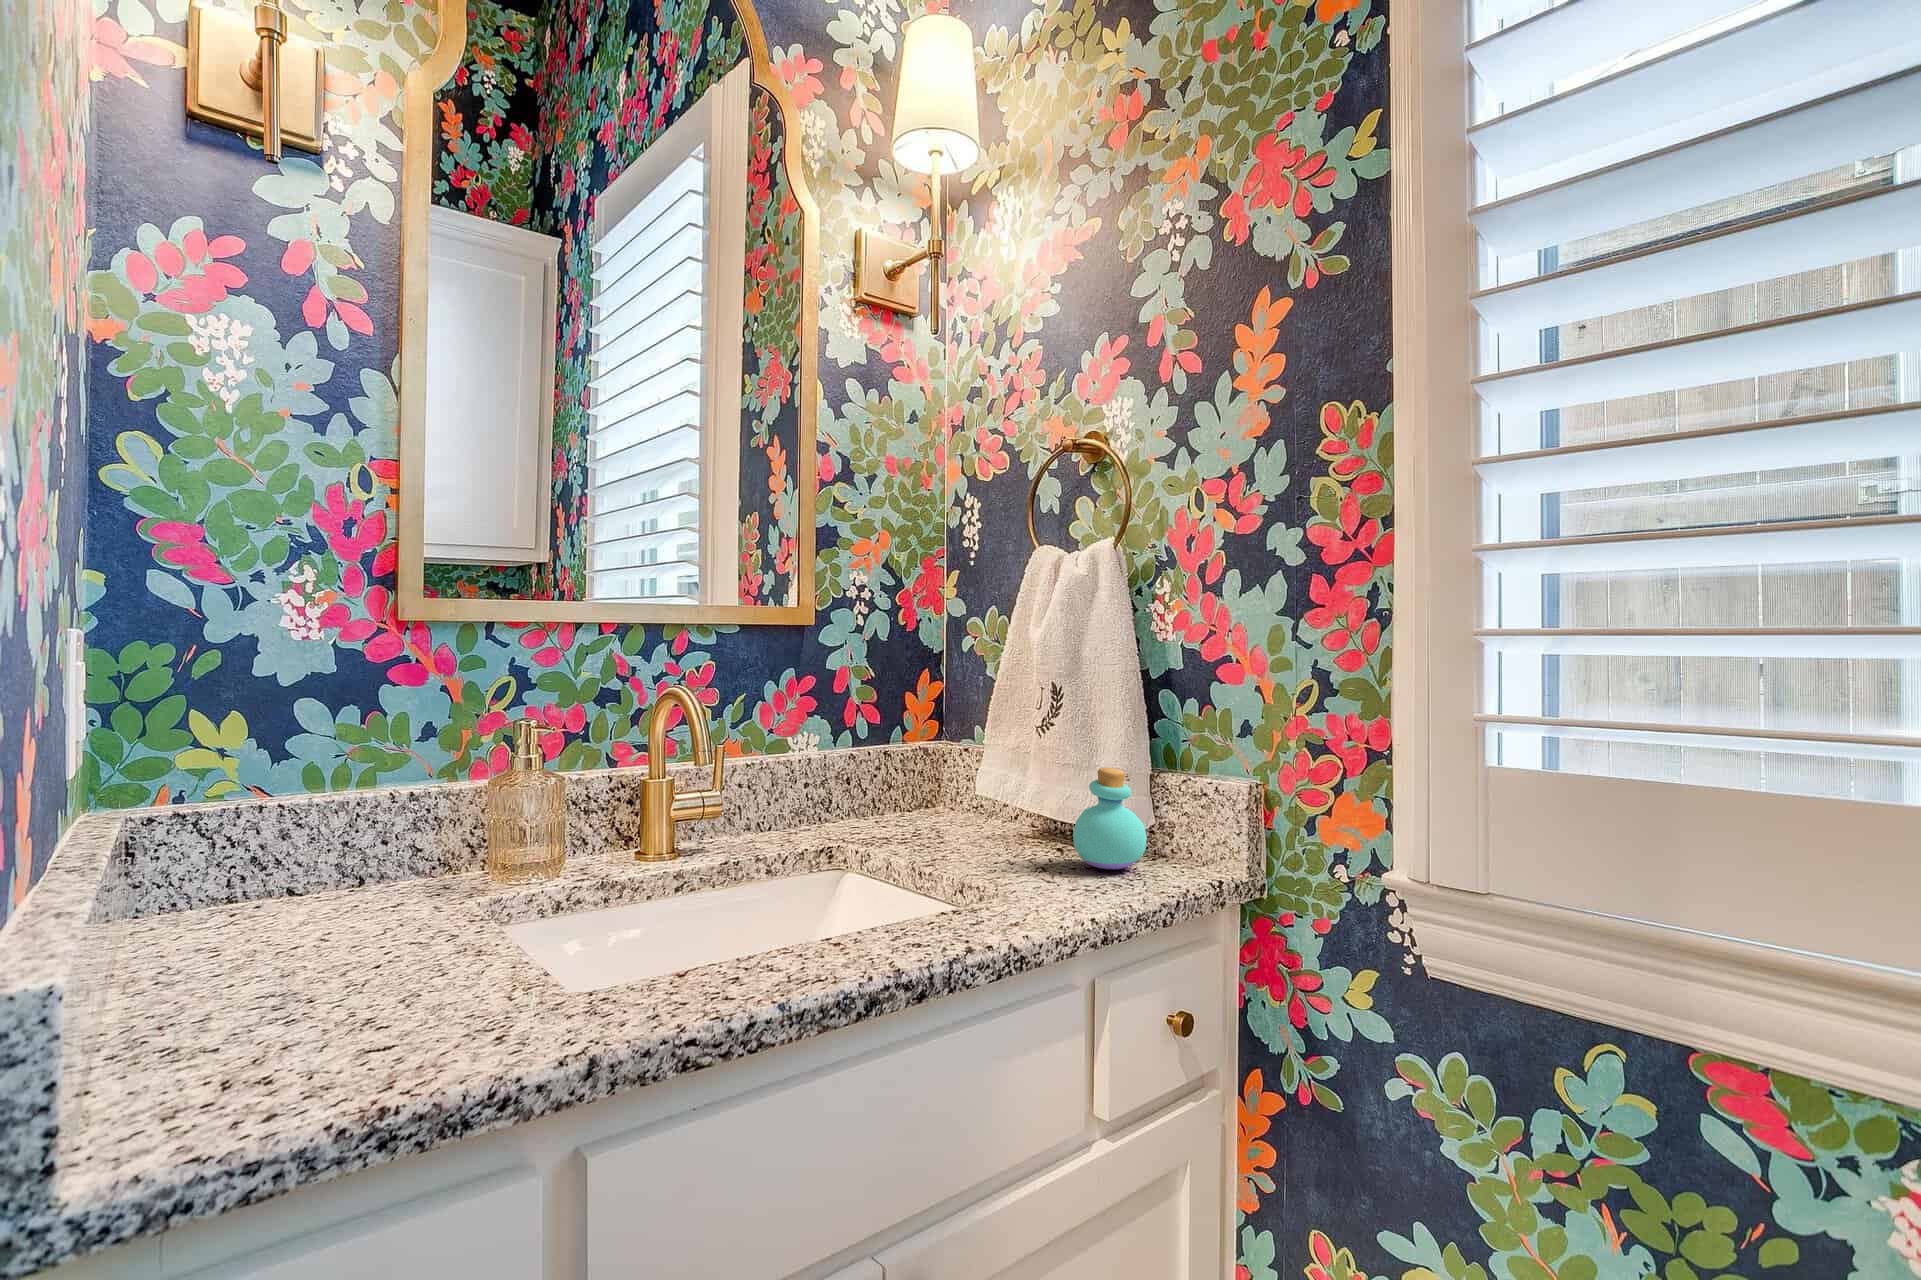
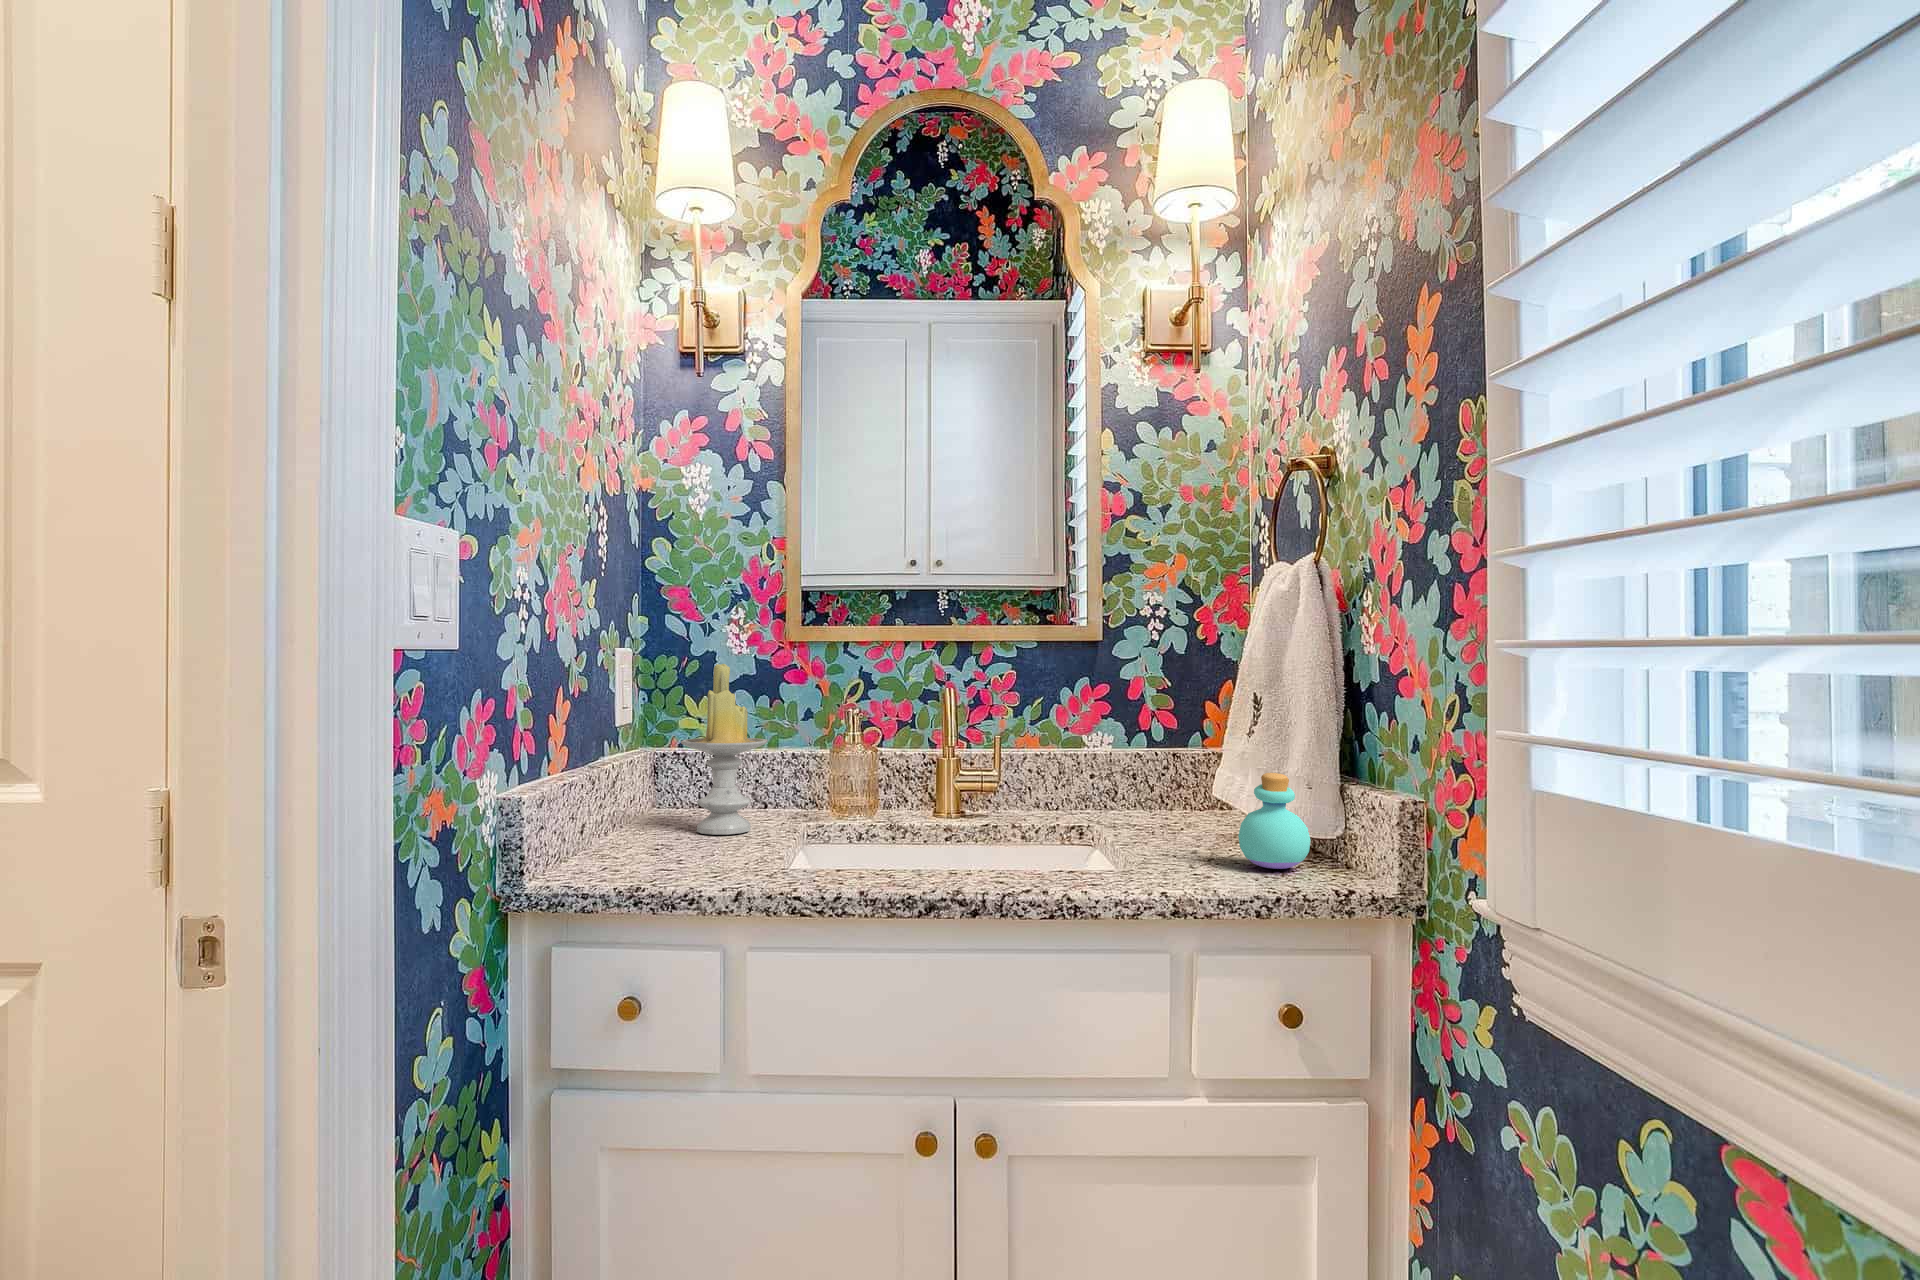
candle: none [258,656,428,949] -> present [681,664,768,835]

